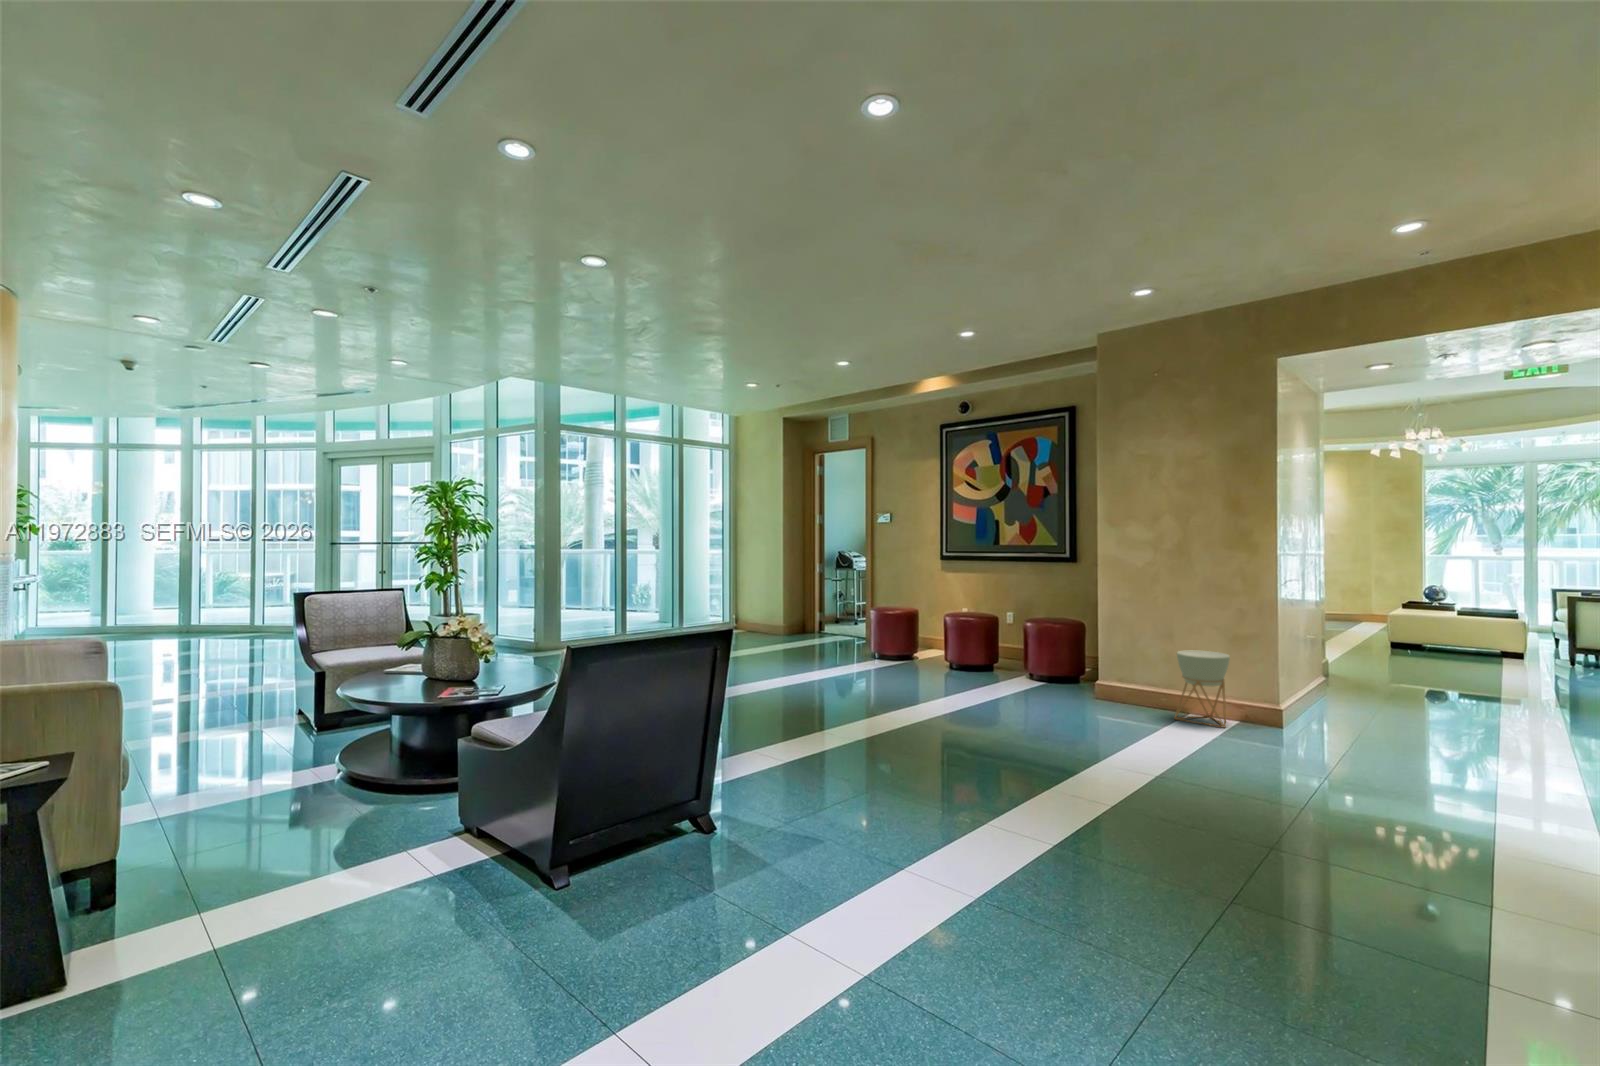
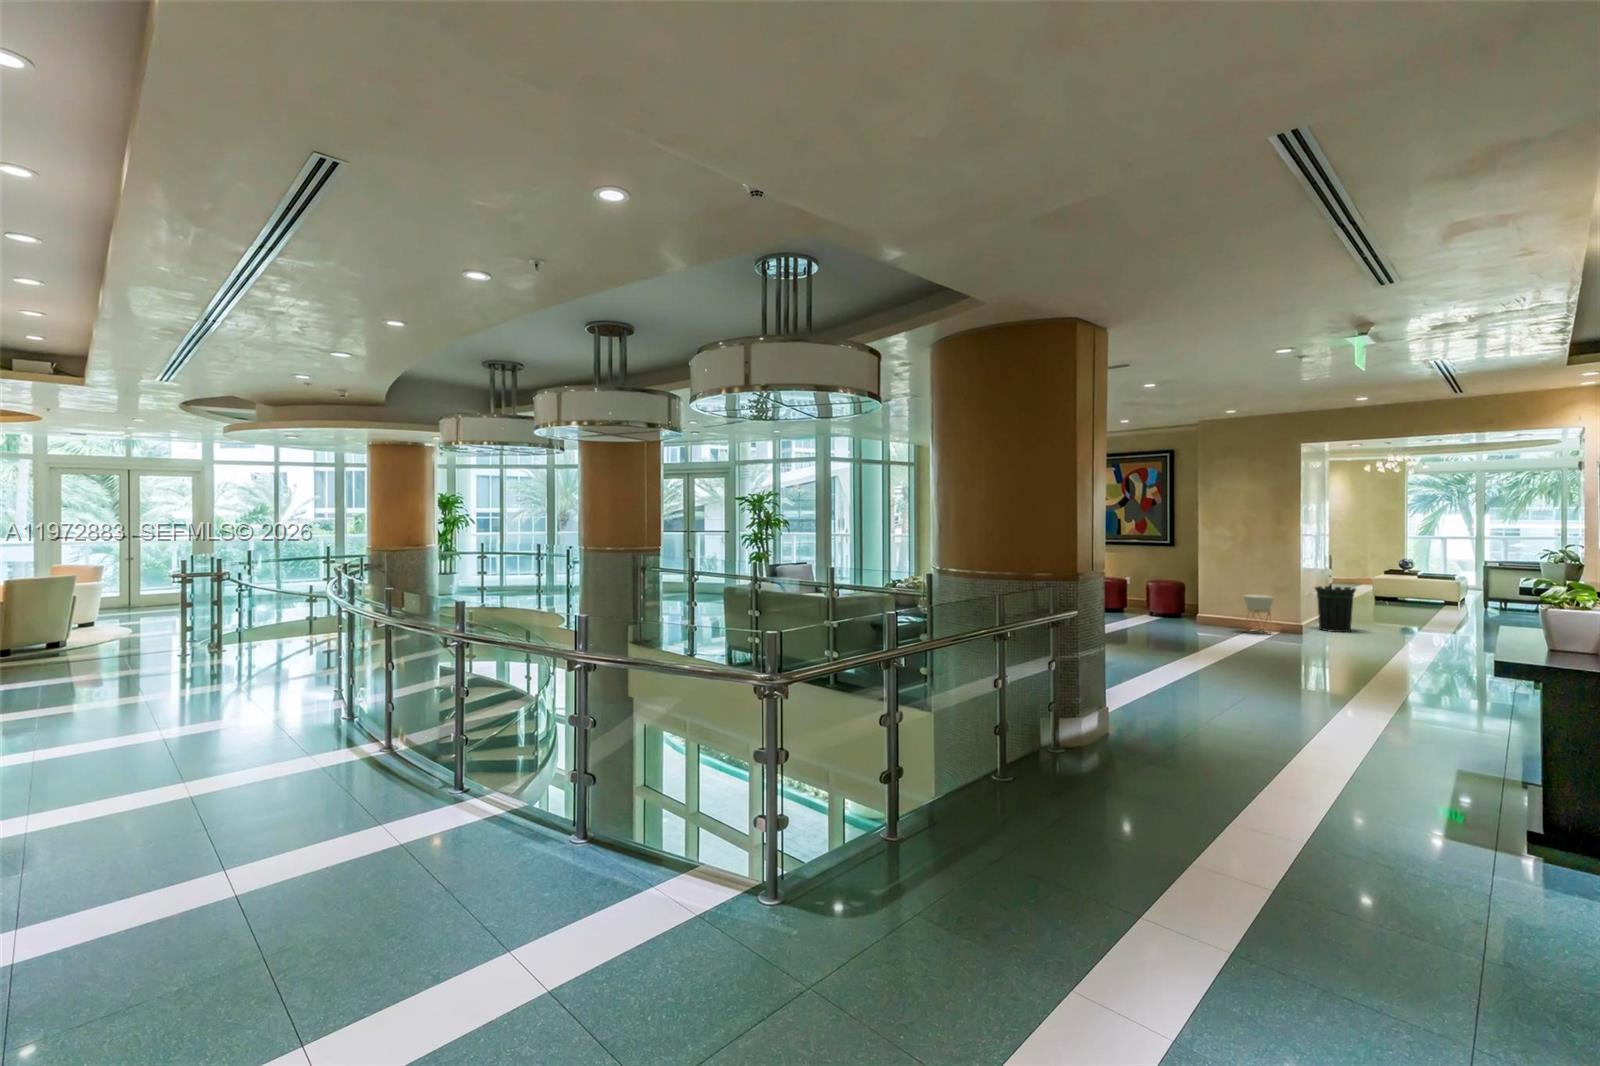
waste bin: none [1303,634,1381,721] -> present [1315,586,1356,632]

